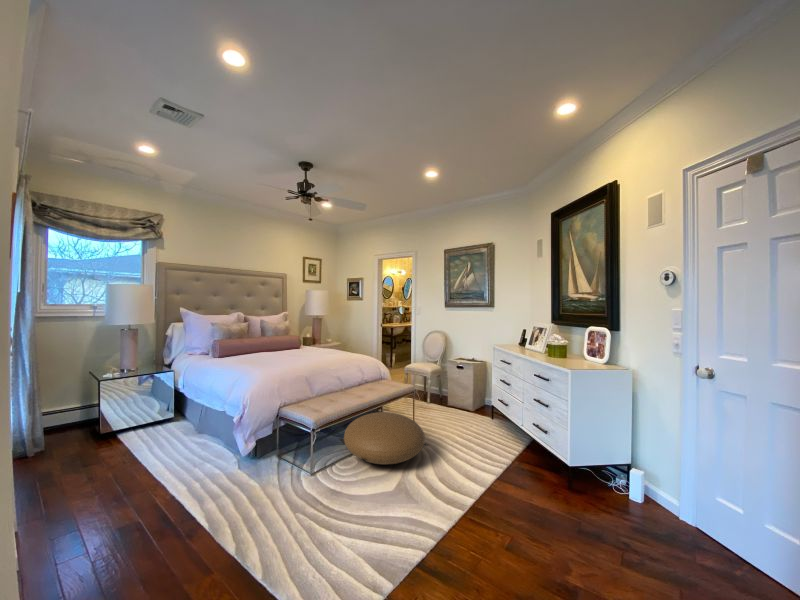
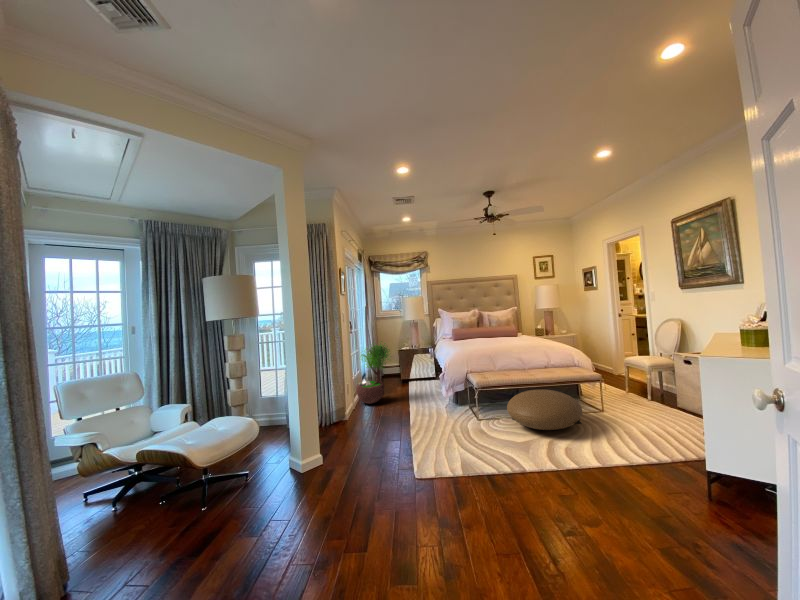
potted tree: none [10,362,128,506] -> present [356,344,389,404]

